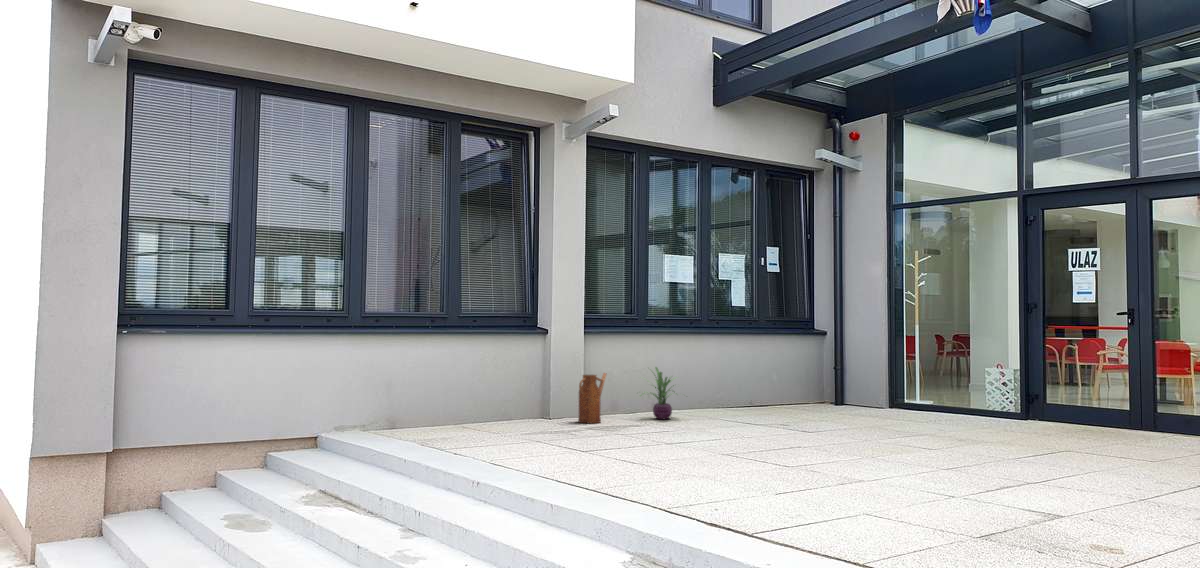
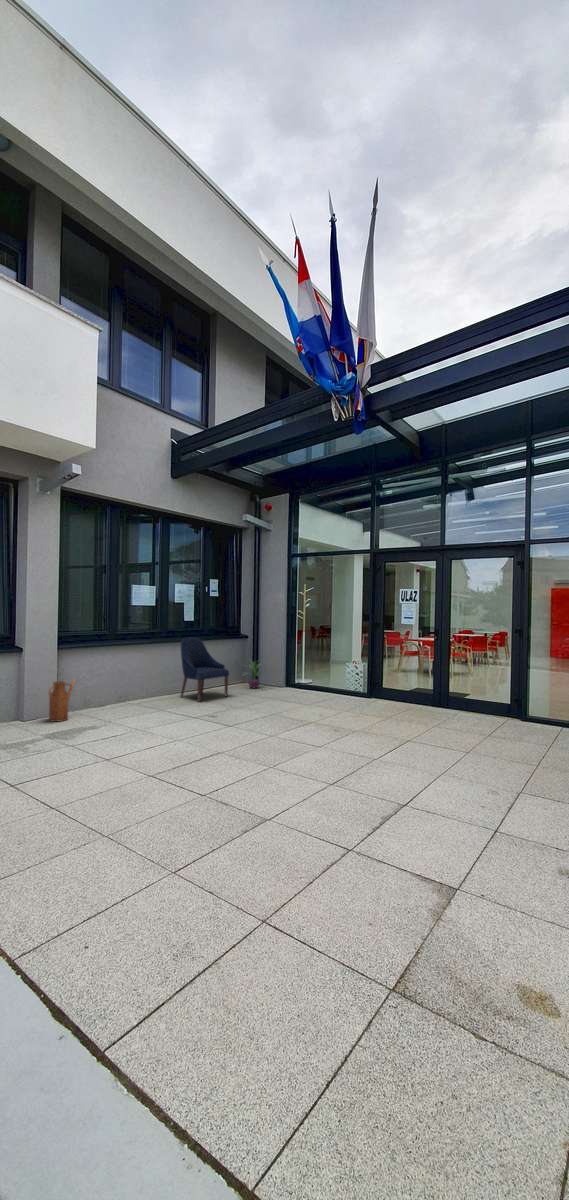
chair: none [733,327,803,415] -> present [181,637,229,702]
decorative plant: present [640,367,674,419] -> present [243,662,260,688]

